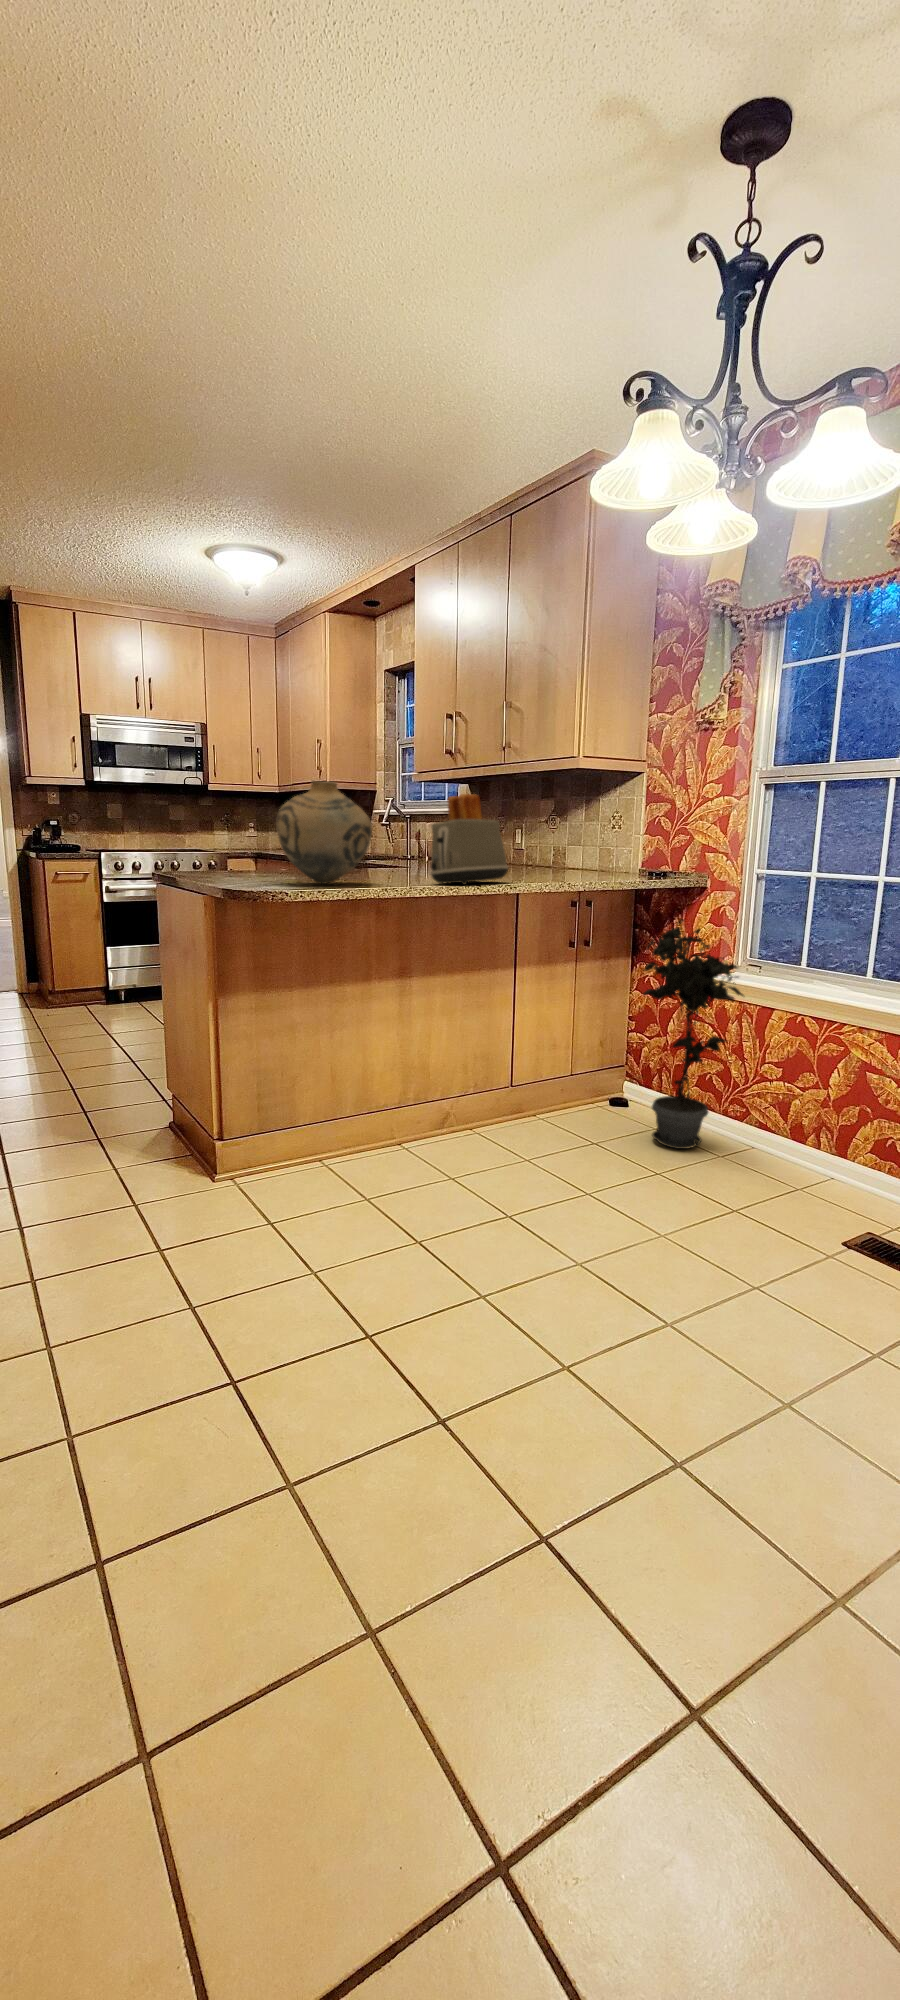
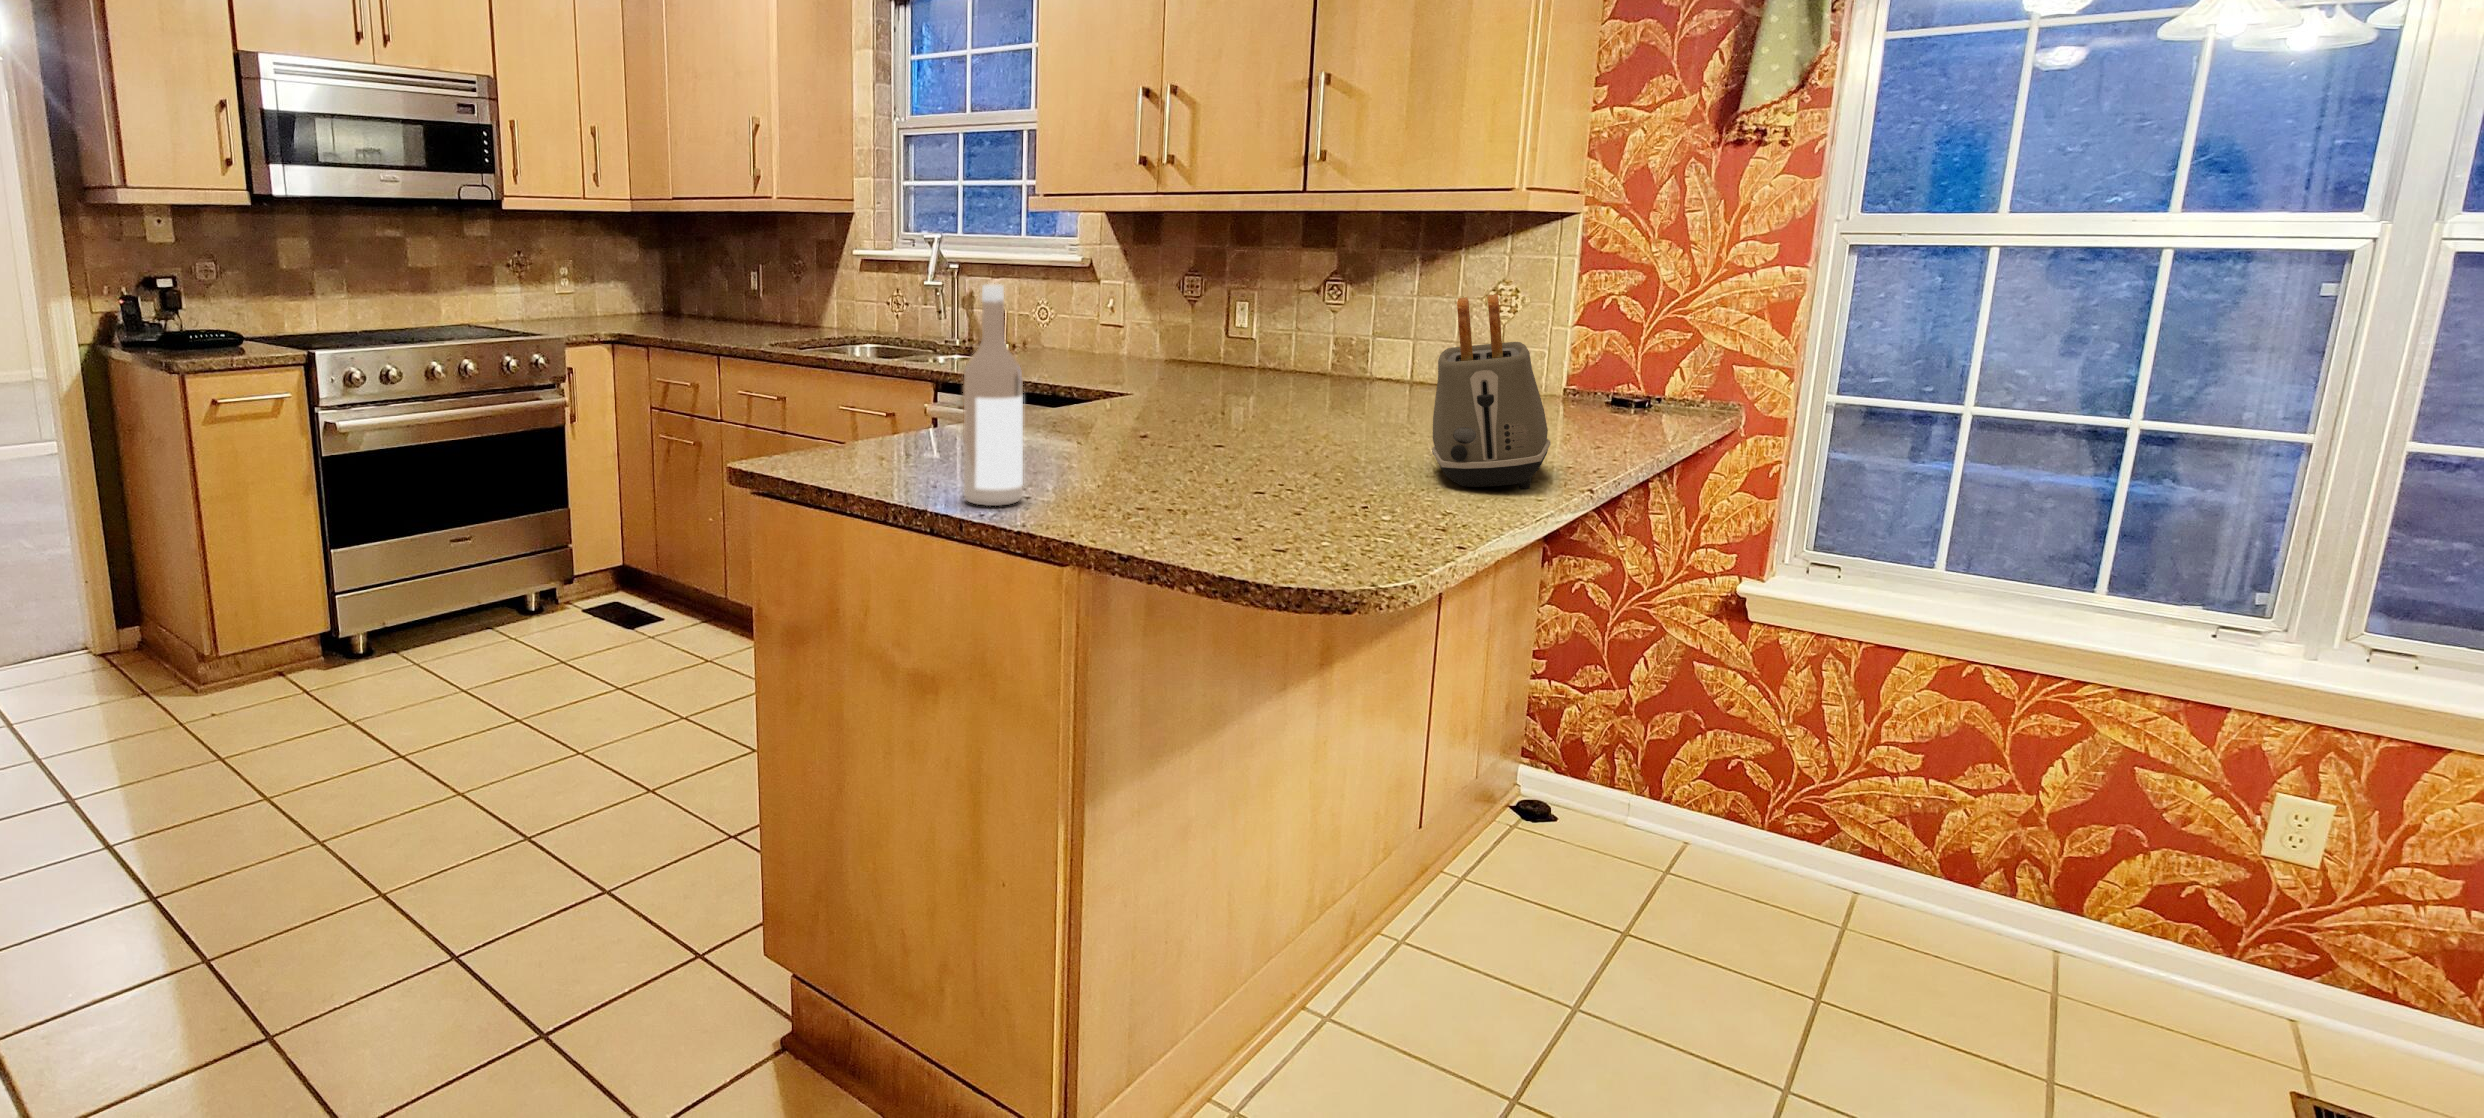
vase: present [276,781,372,884] -> none [1159,284,1370,508]
wine bottle: none [210,783,239,881] -> present [963,284,1023,506]
potted plant: present [643,919,743,1149] -> none [1630,503,1930,919]

